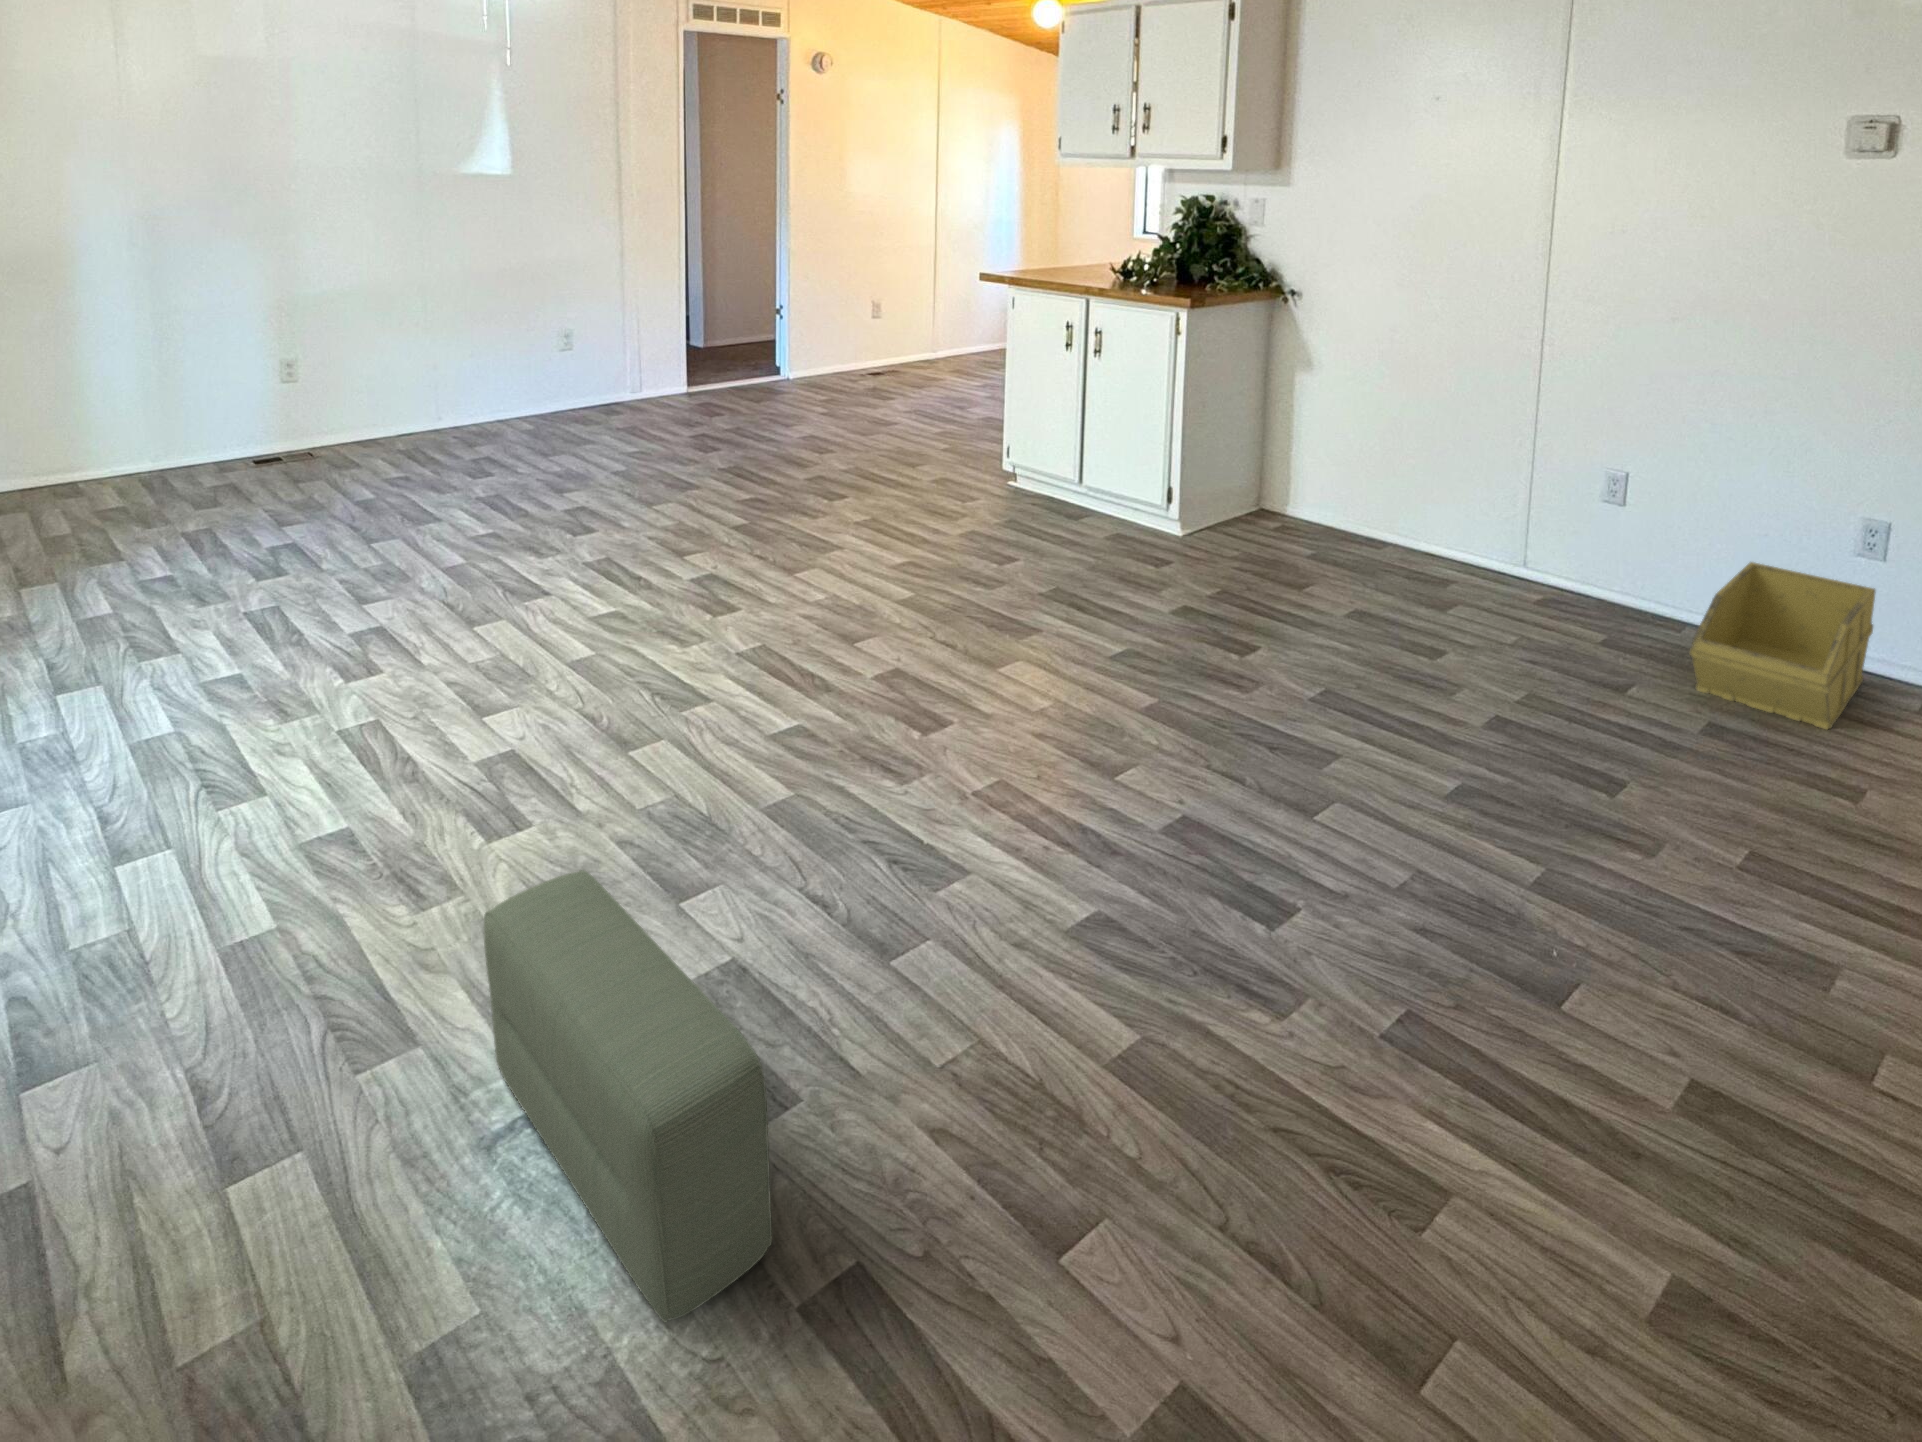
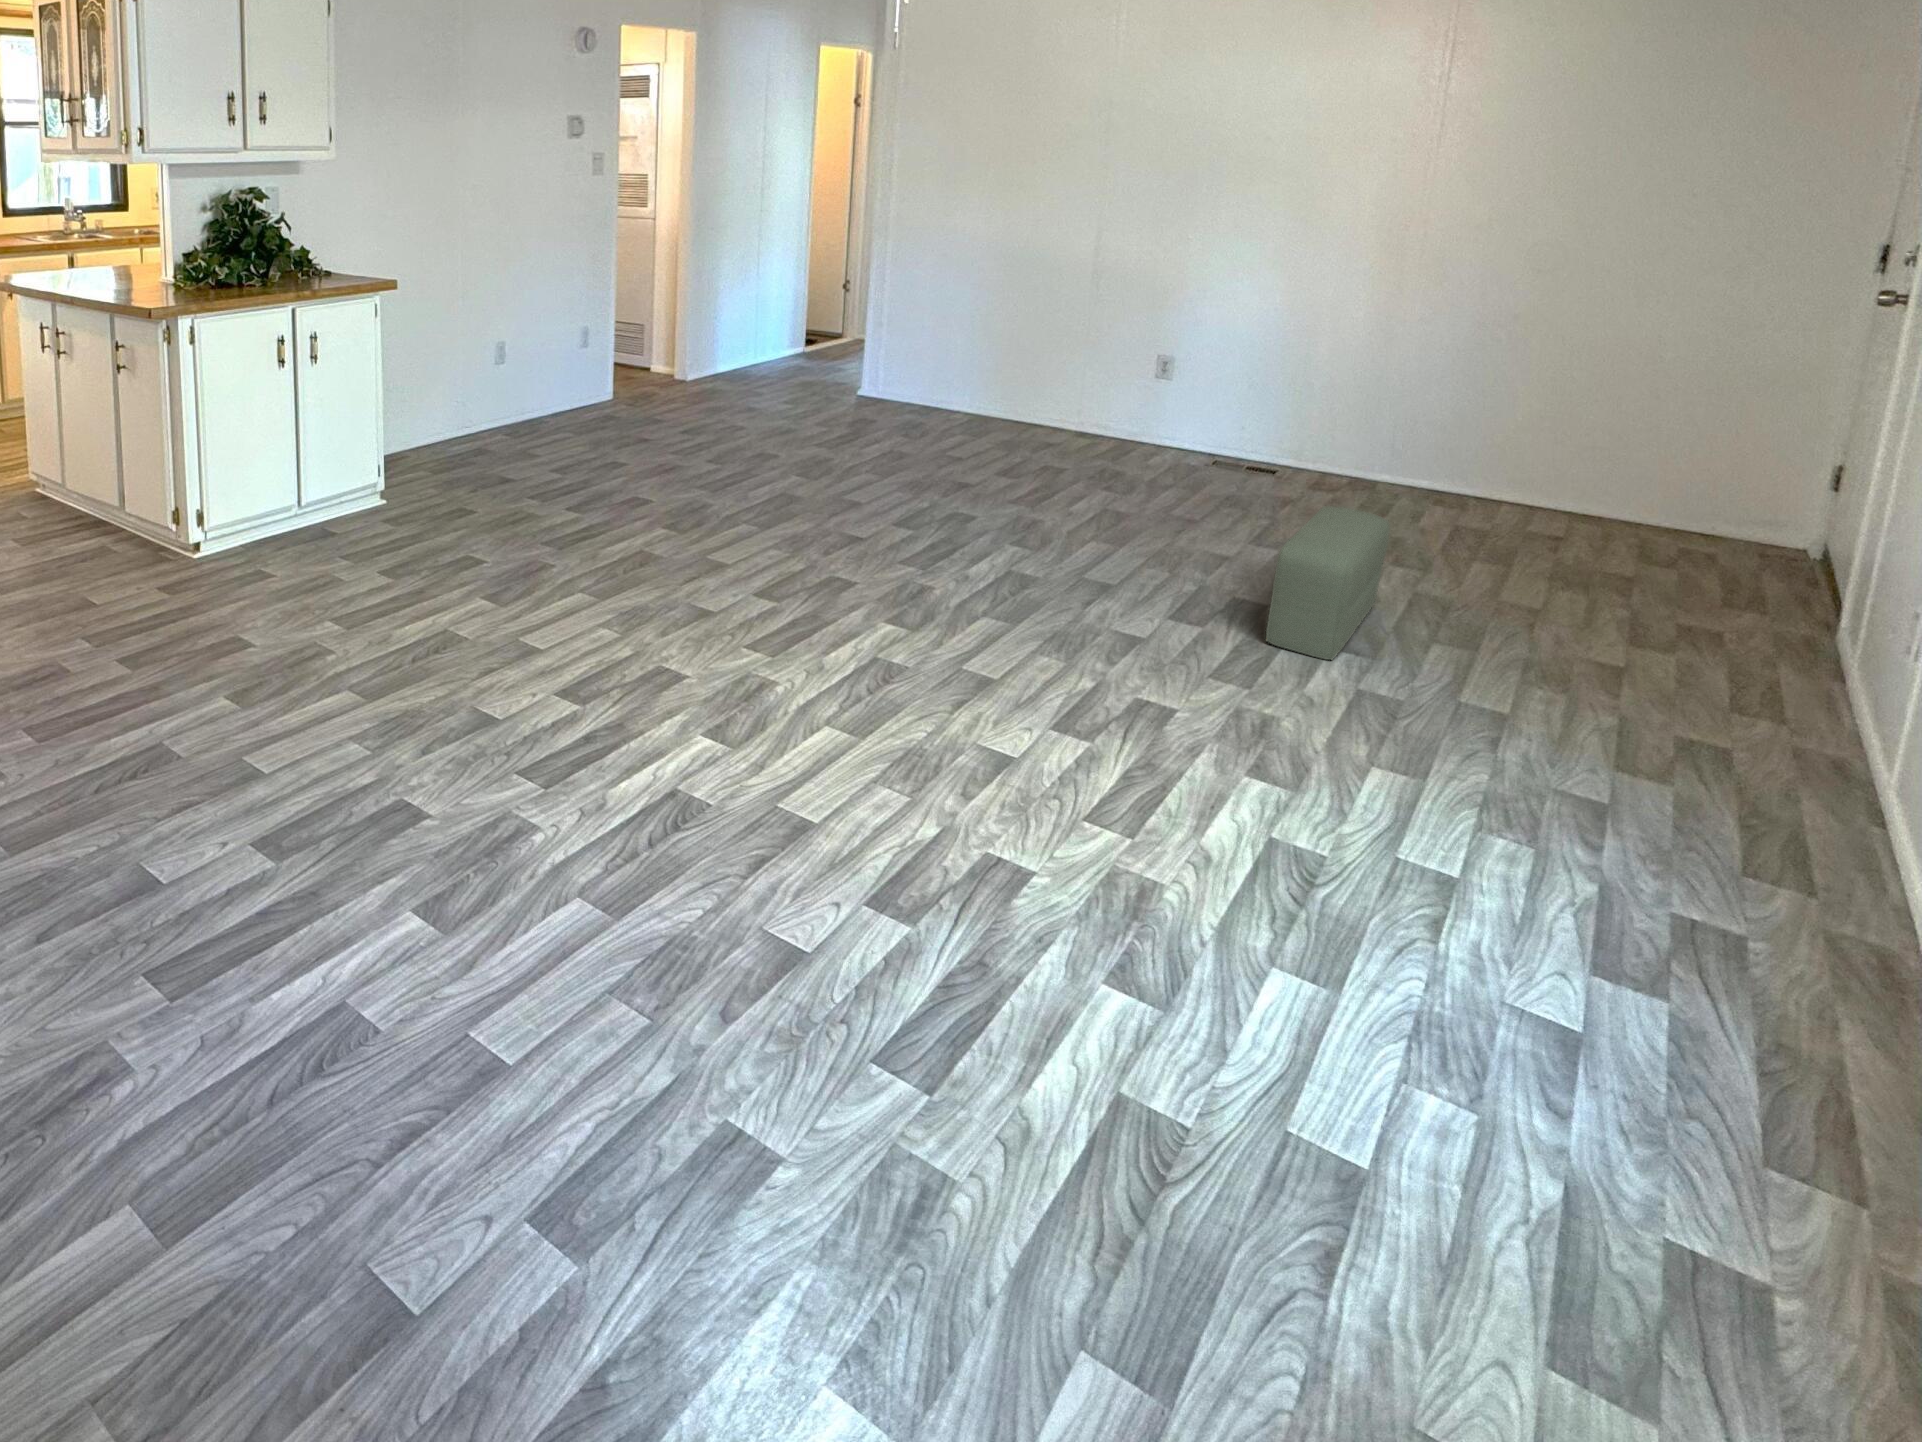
storage bin: present [1689,562,1876,729] -> none [558,349,678,422]

